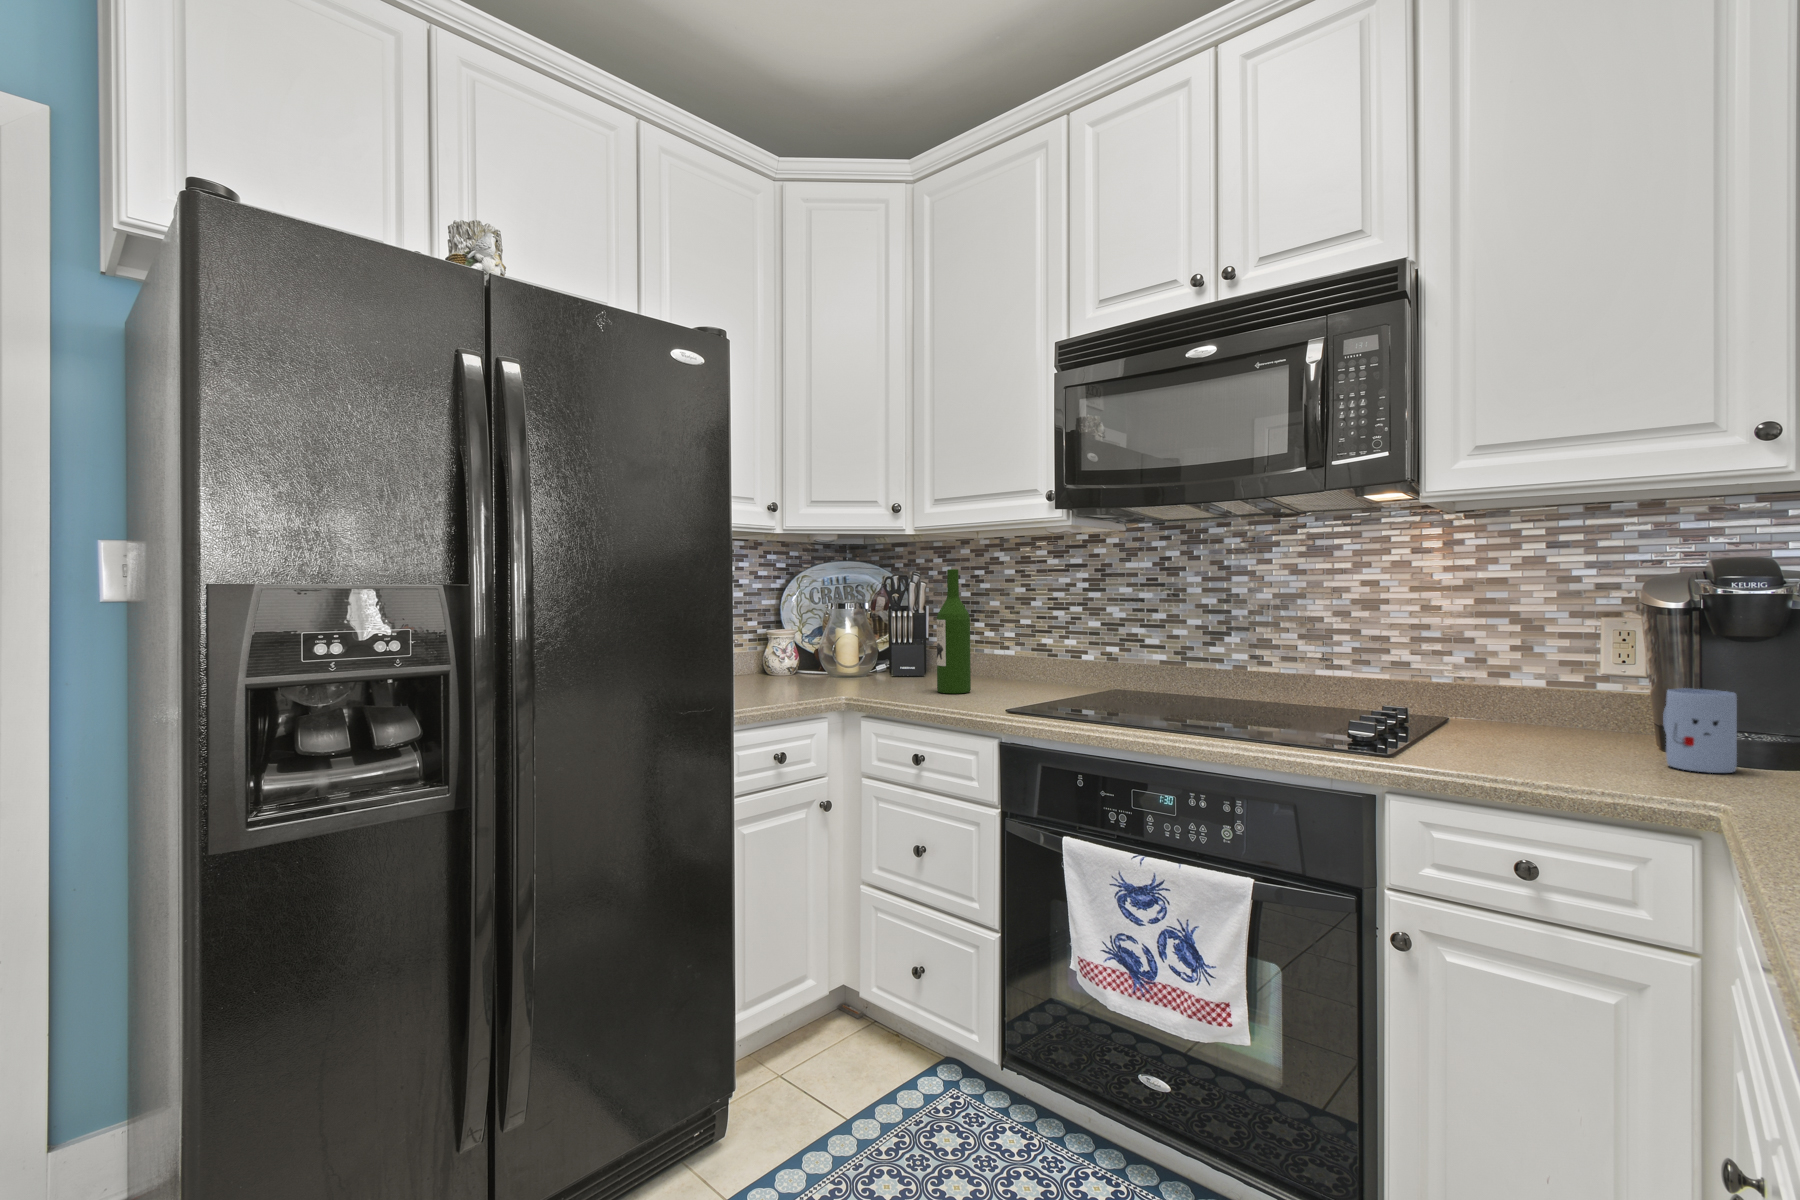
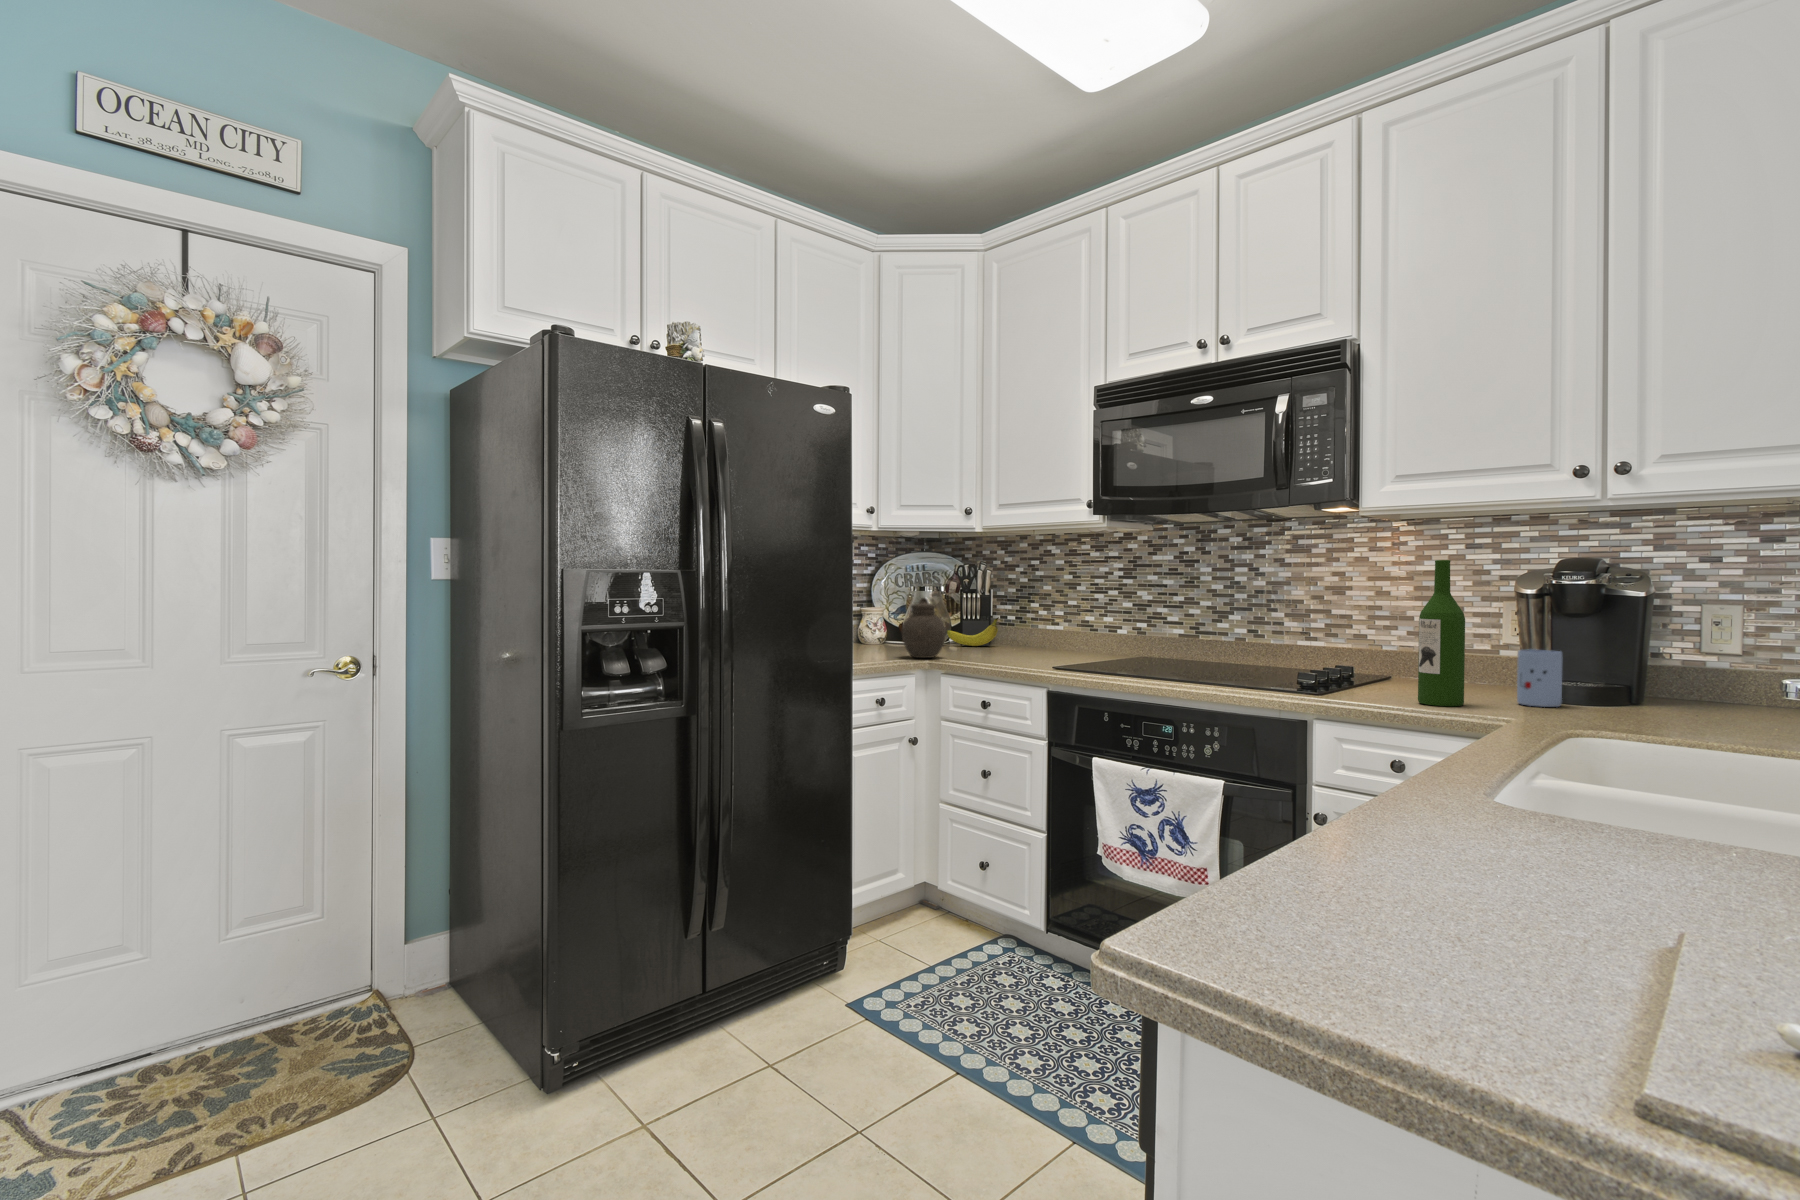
wine bottle: present [936,569,971,693] -> present [1418,560,1465,706]
jar: none [810,619,867,697] -> present [902,598,946,658]
fruit: none [871,639,936,676] -> present [947,617,999,646]

